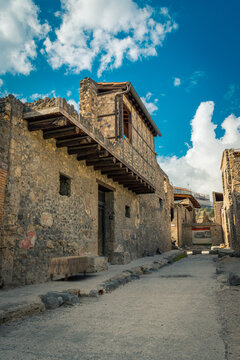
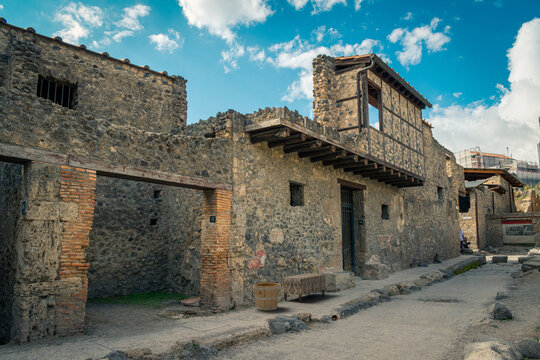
wooden bucket: none [22,262,50,289] -> present [253,282,281,311]

